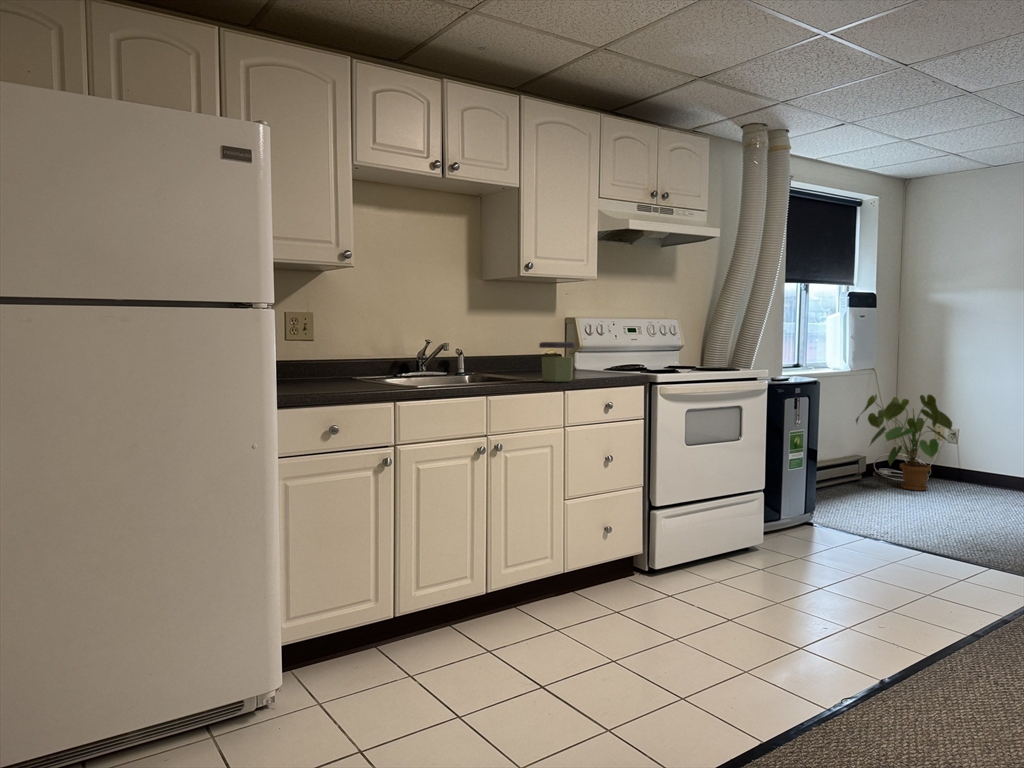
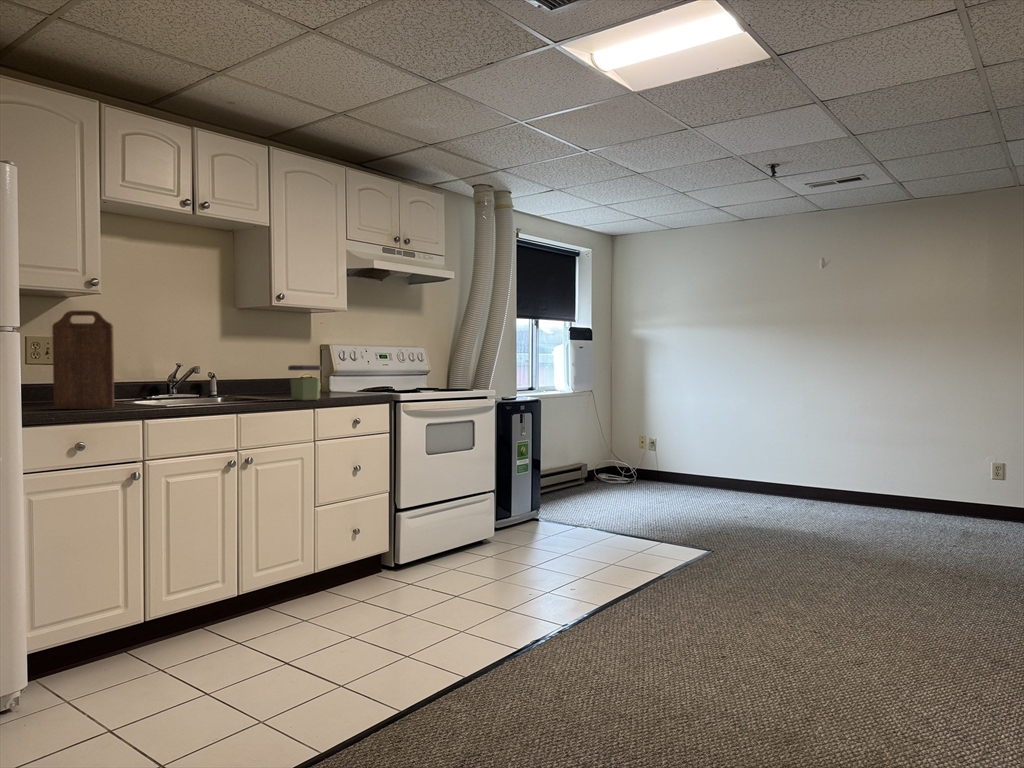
cutting board: none [307,285,365,389] -> present [52,311,114,409]
house plant: present [856,395,952,491] -> none [579,411,652,490]

